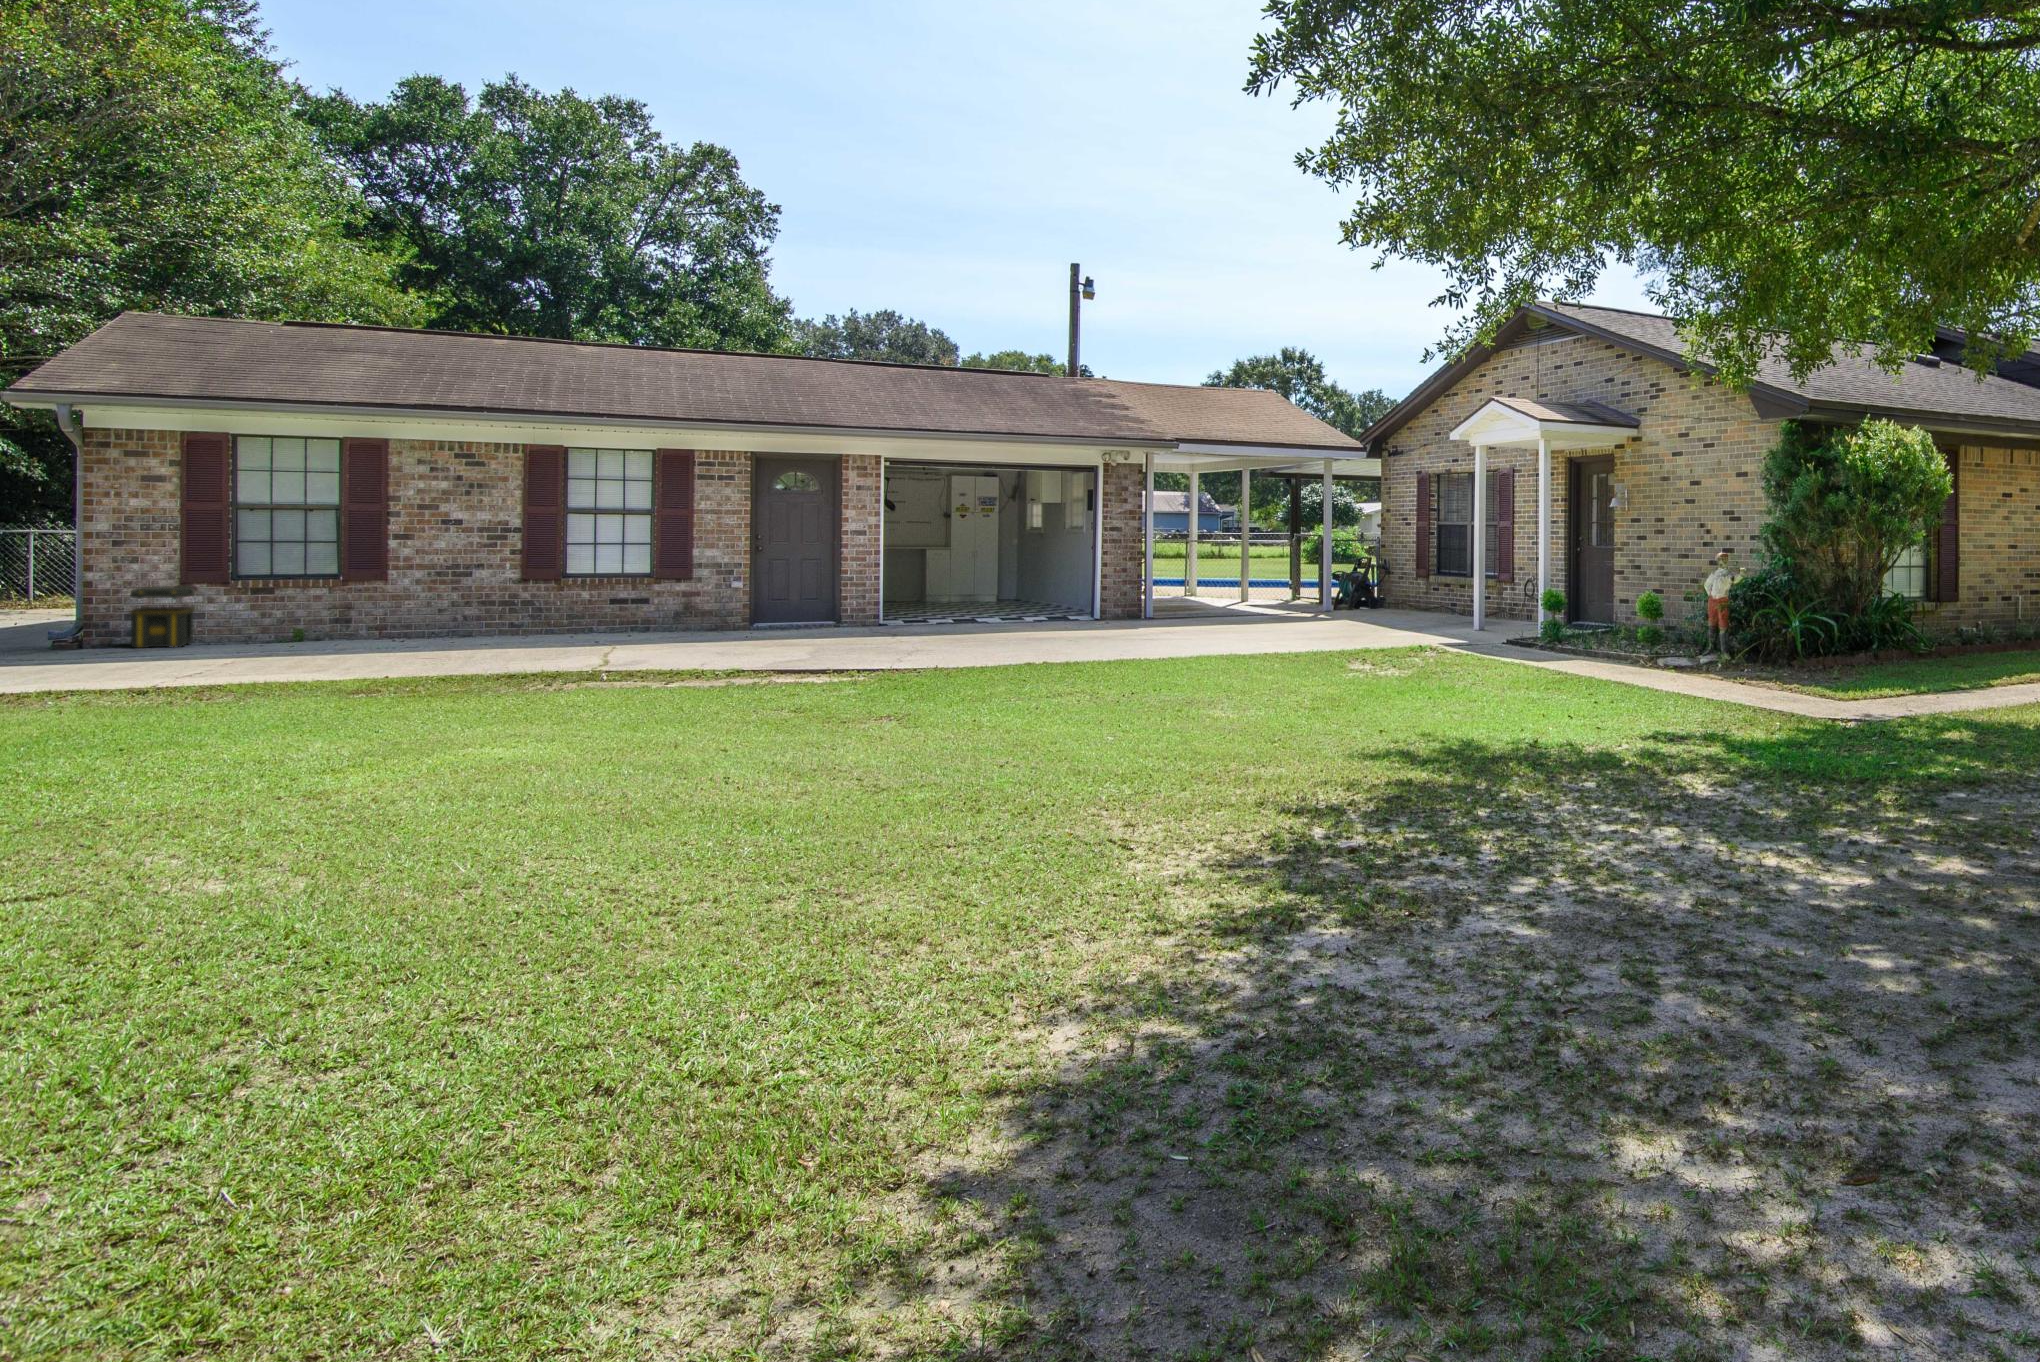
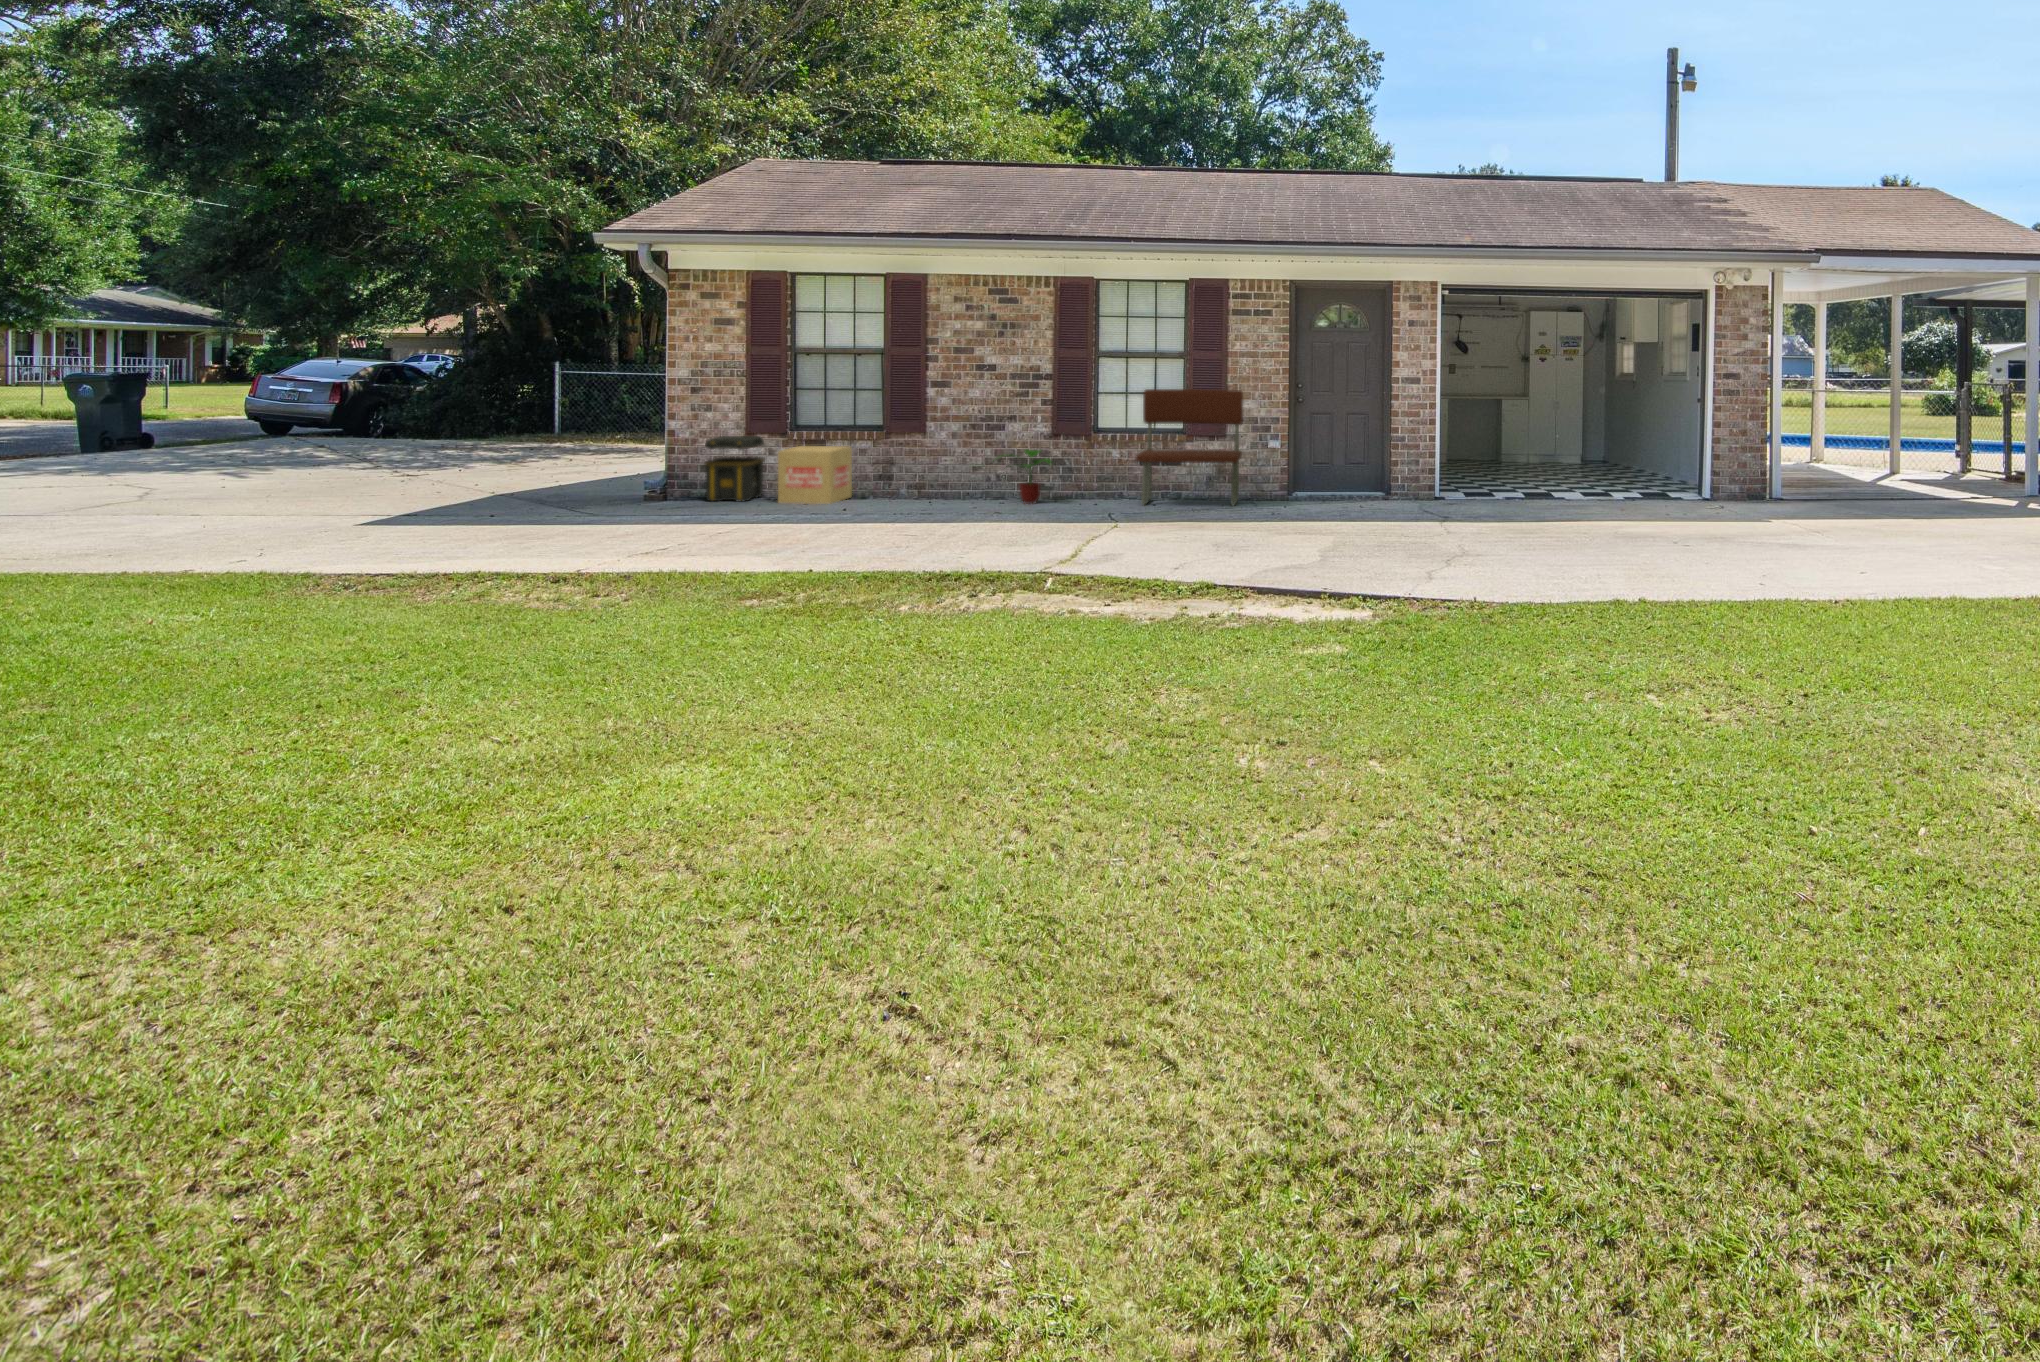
bench: none [615,541,713,638] -> present [1136,389,1243,506]
potted plant: none [465,593,529,640] -> present [1000,449,1052,504]
cardboard box: none [223,595,300,647] -> present [778,446,852,504]

